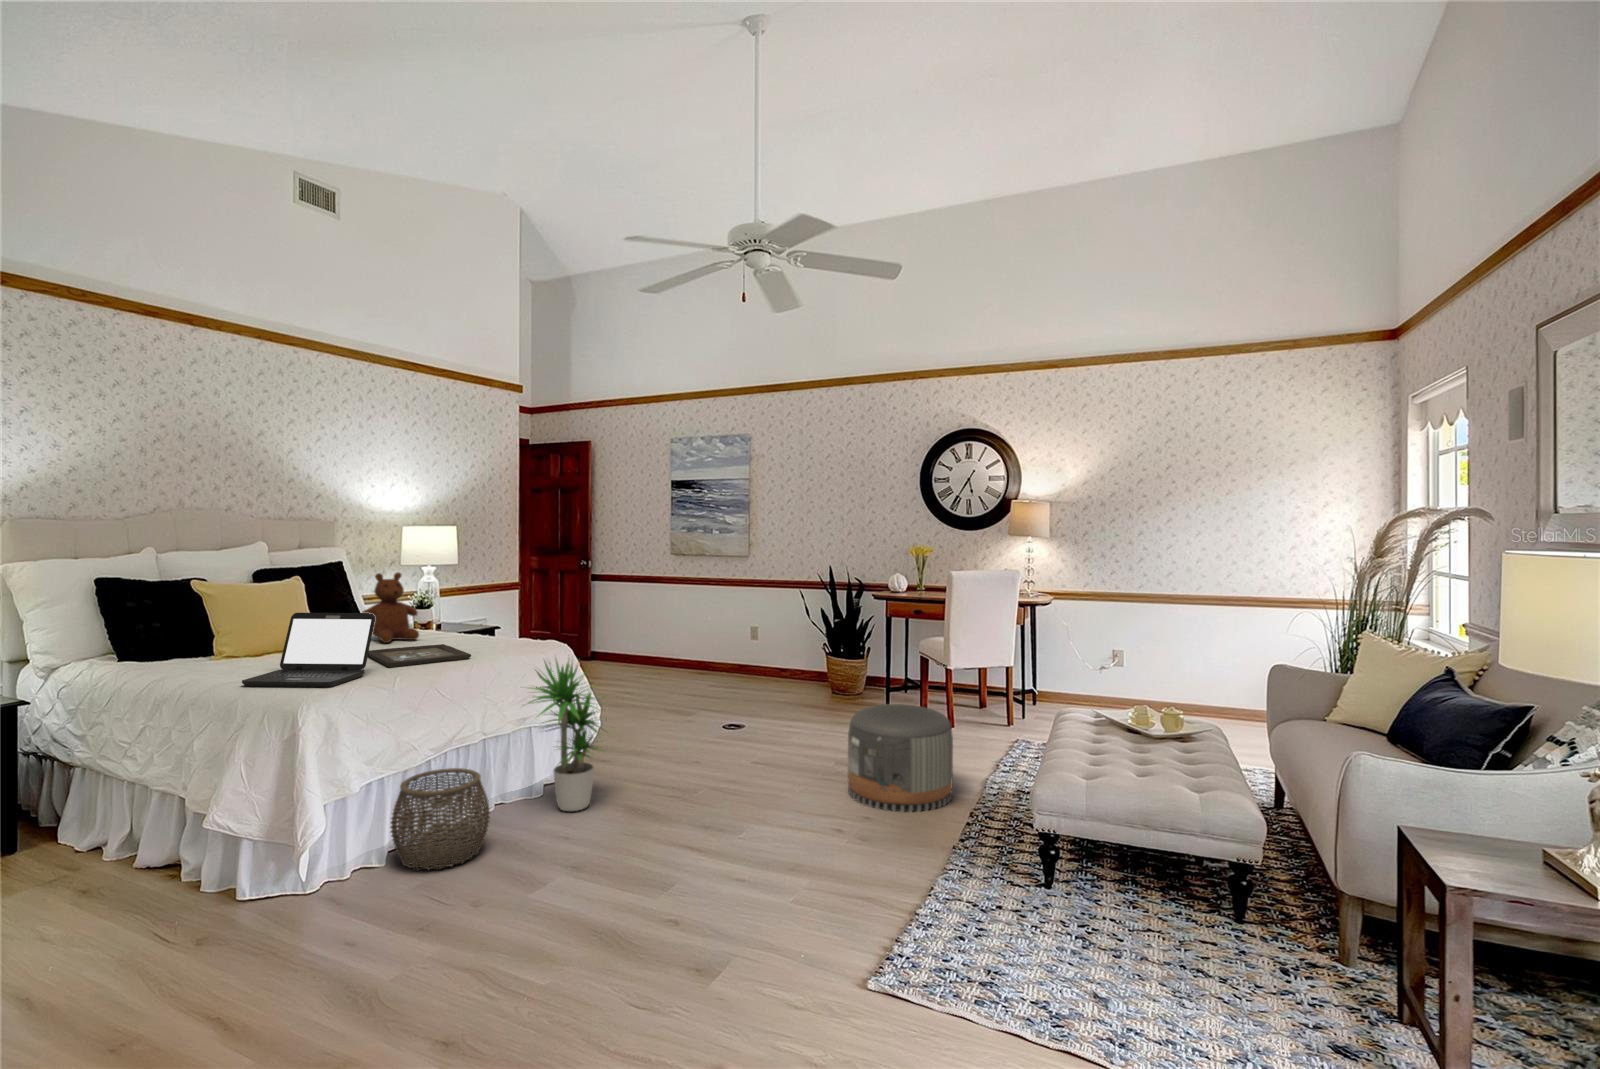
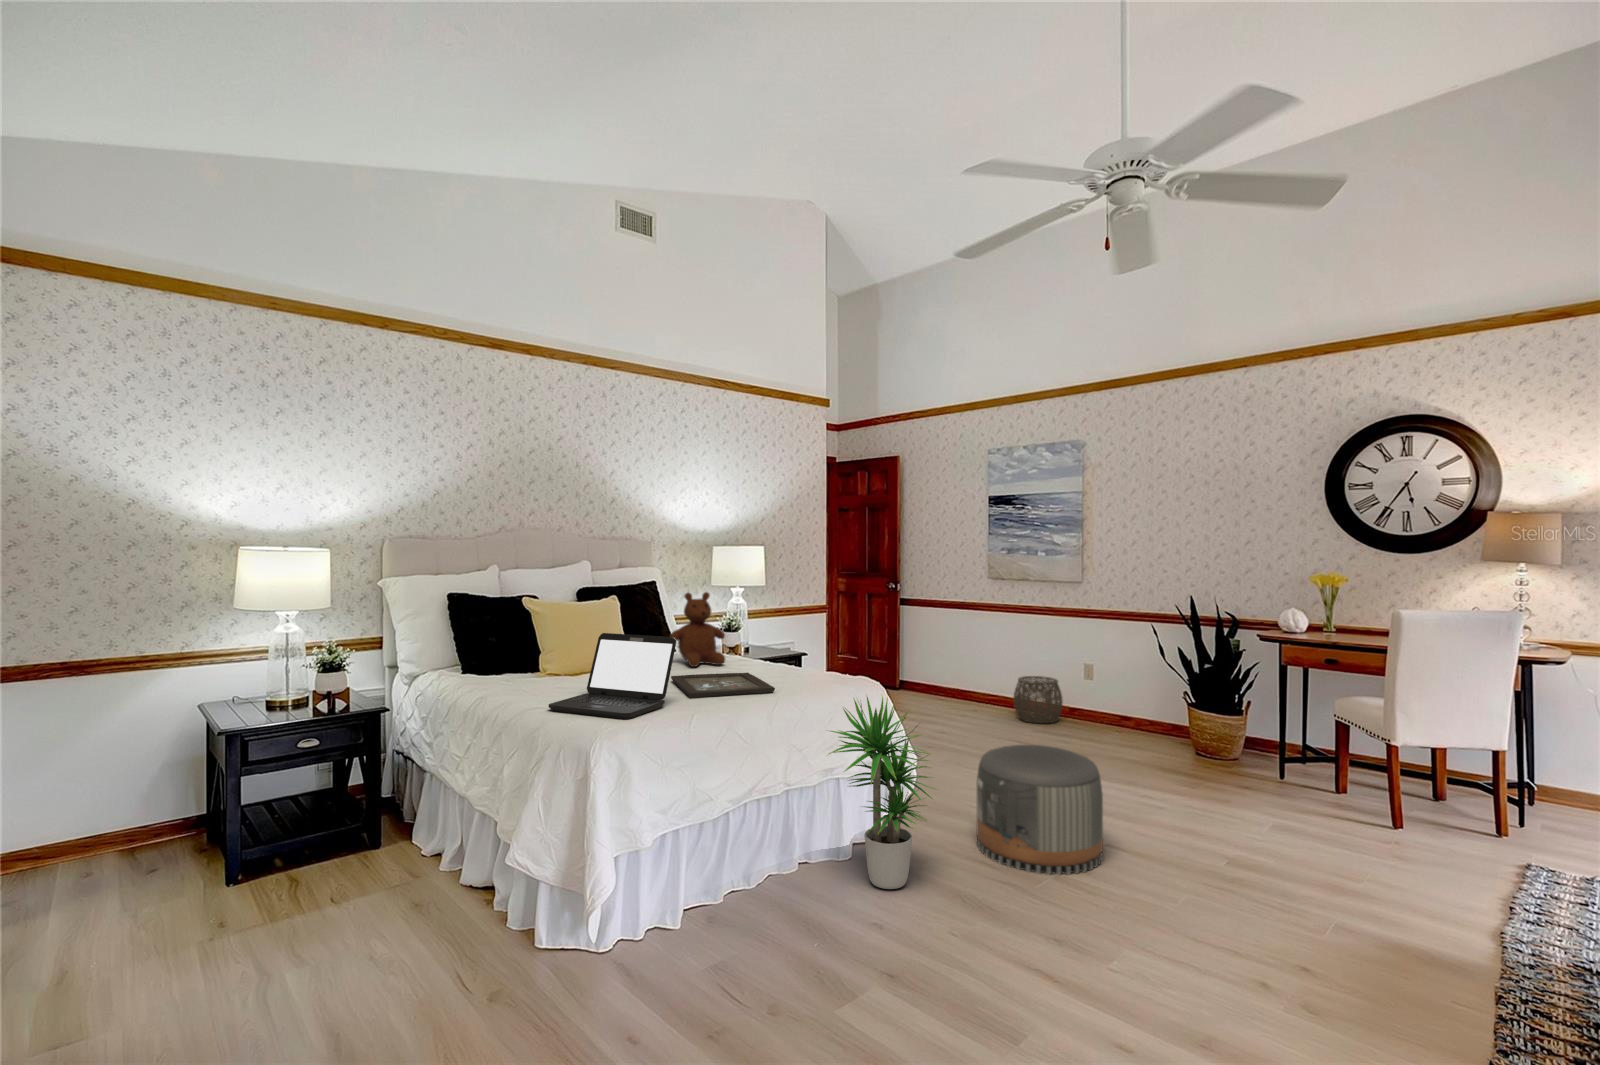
pouf: present [848,704,953,812] -> present [977,745,1103,875]
woven basket: present [390,768,490,870] -> present [1013,676,1063,724]

